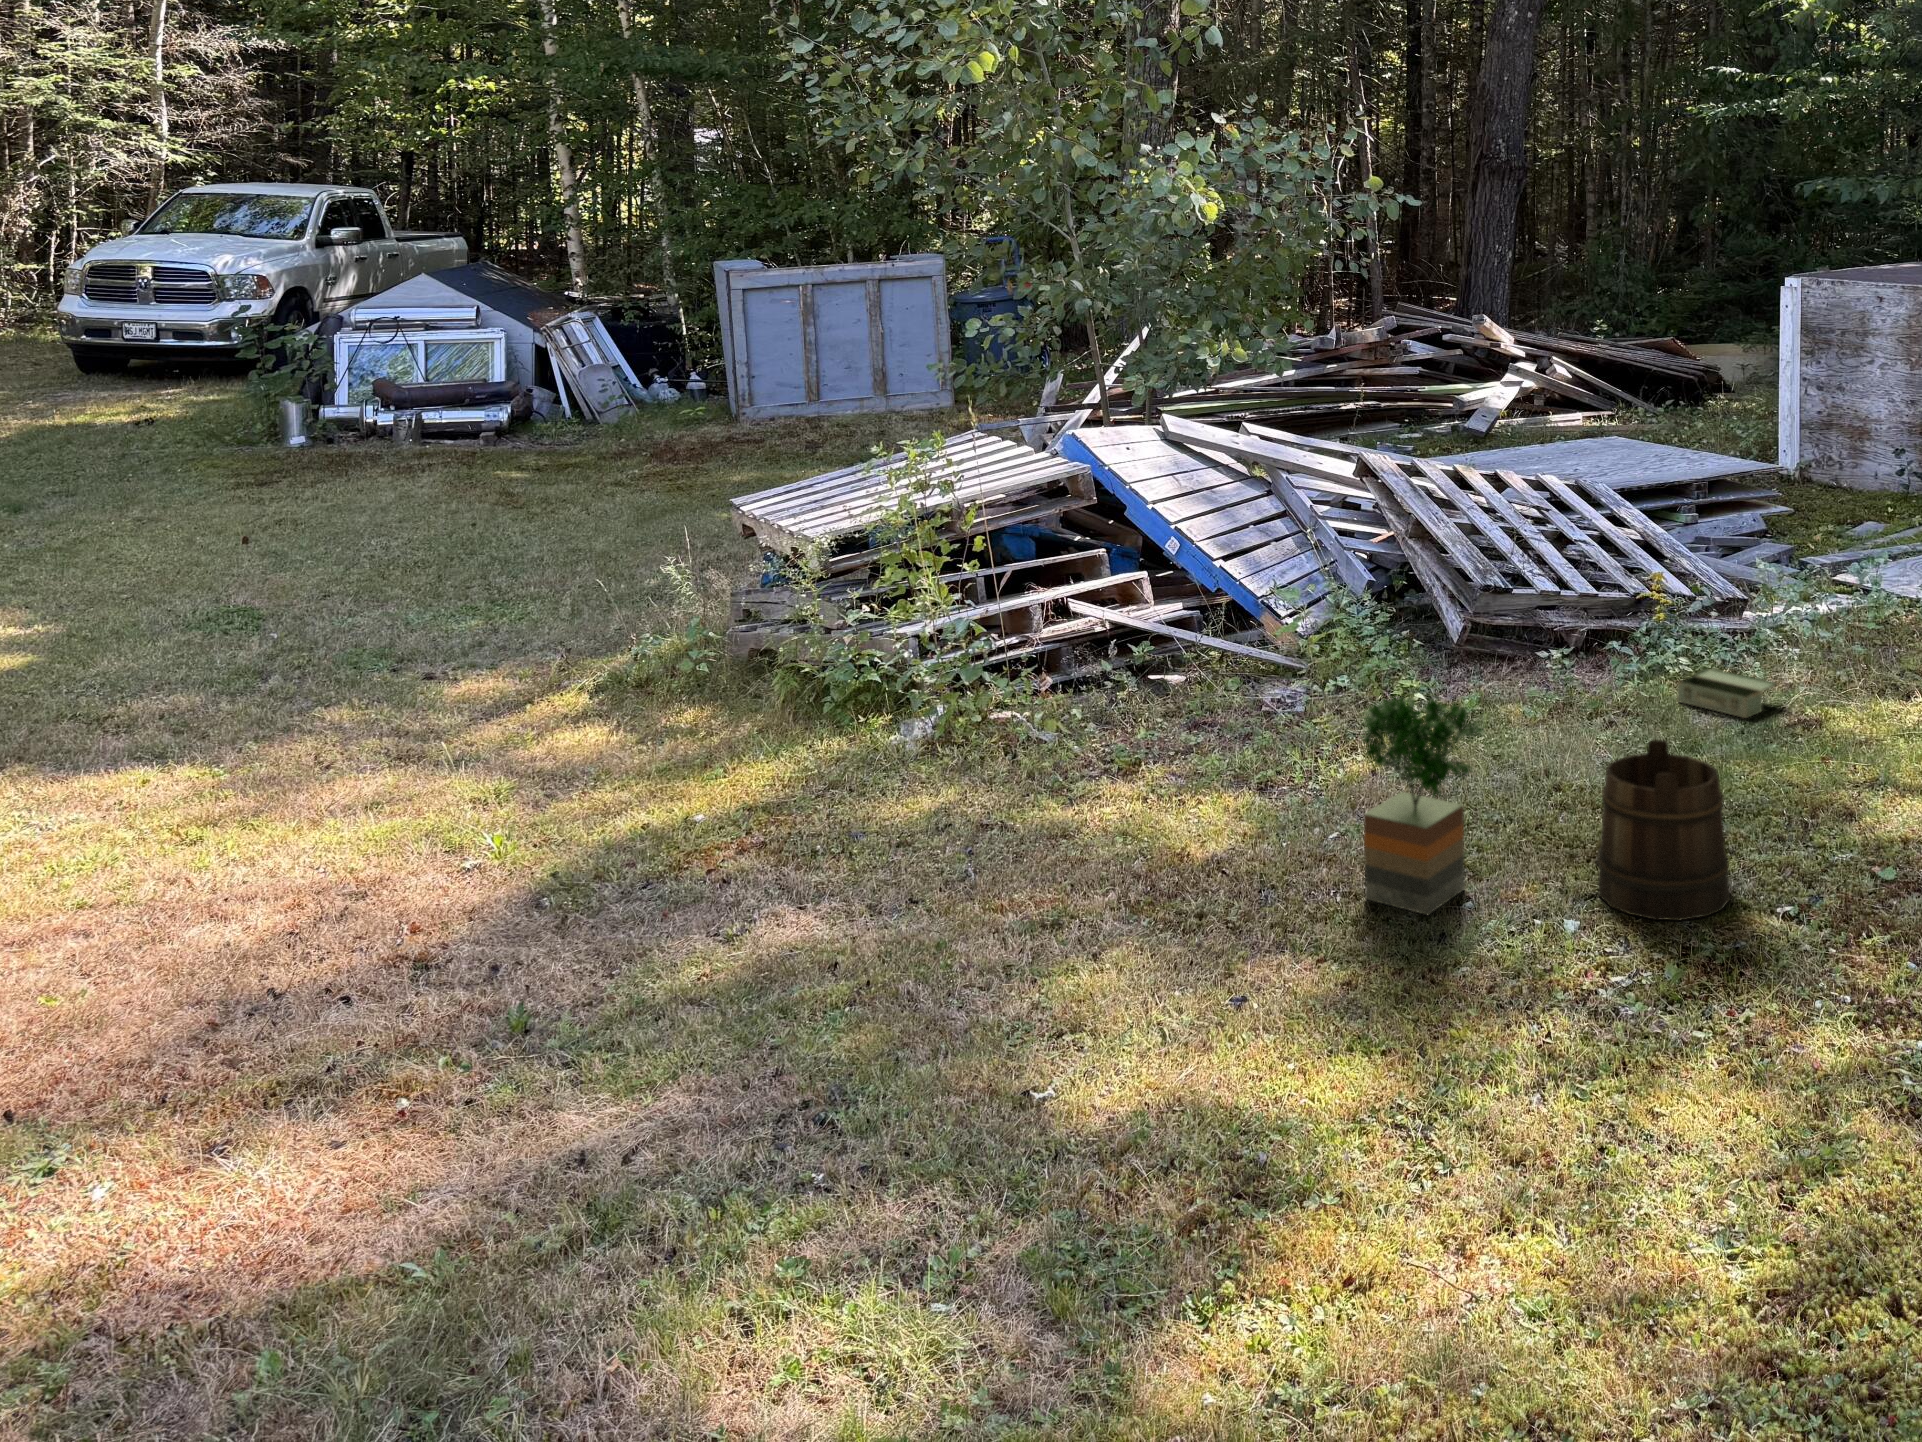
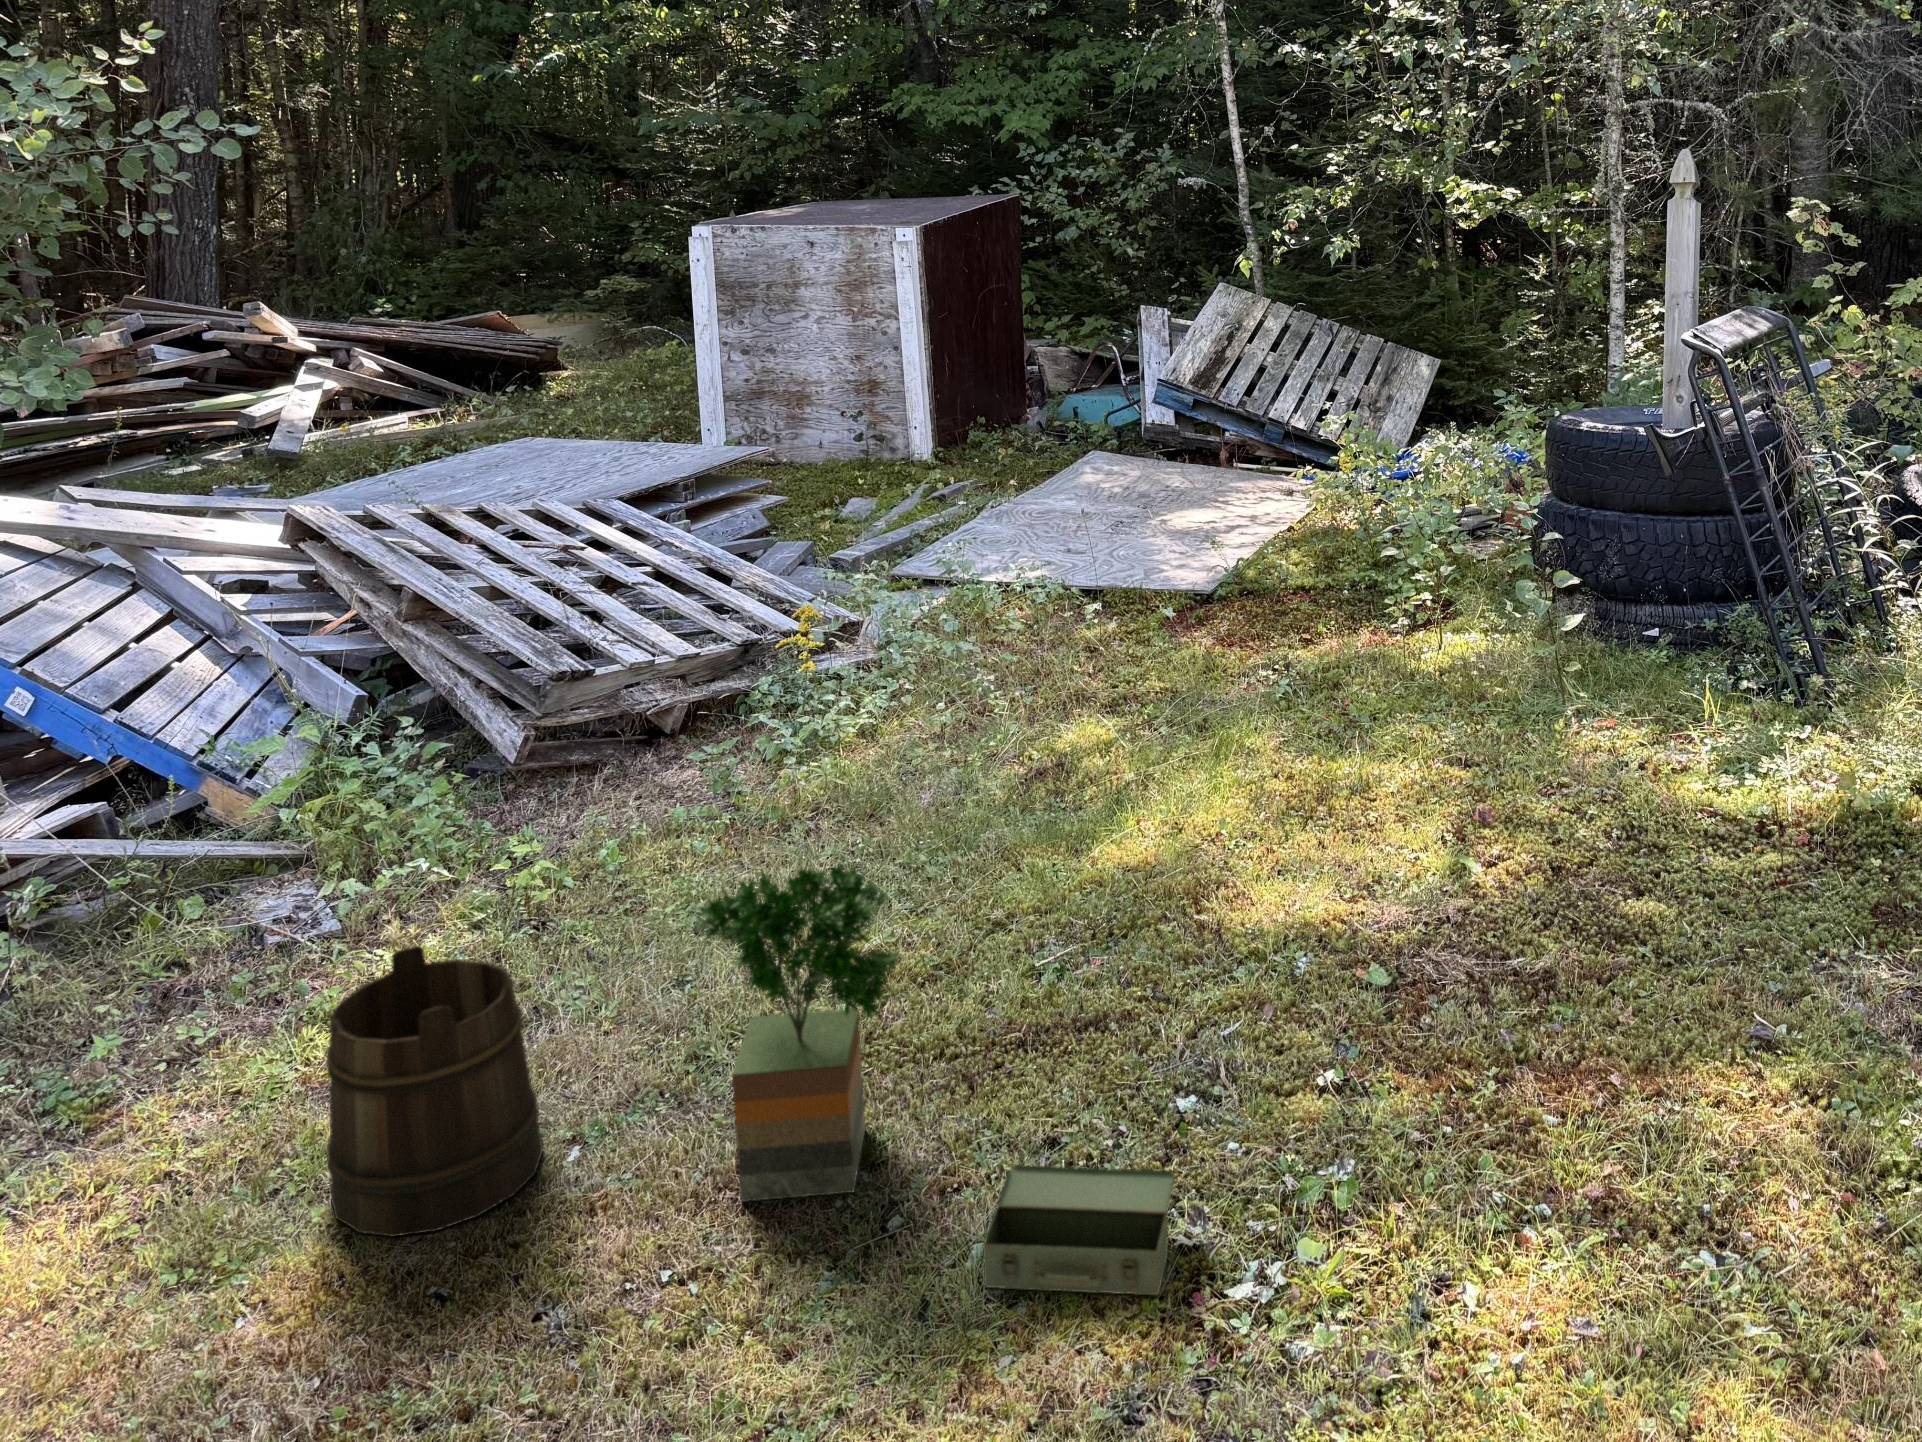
toolbox: present [1678,668,1776,718] -> present [983,1165,1175,1295]
bucket: present [1597,740,1730,920] -> present [326,945,543,1236]

